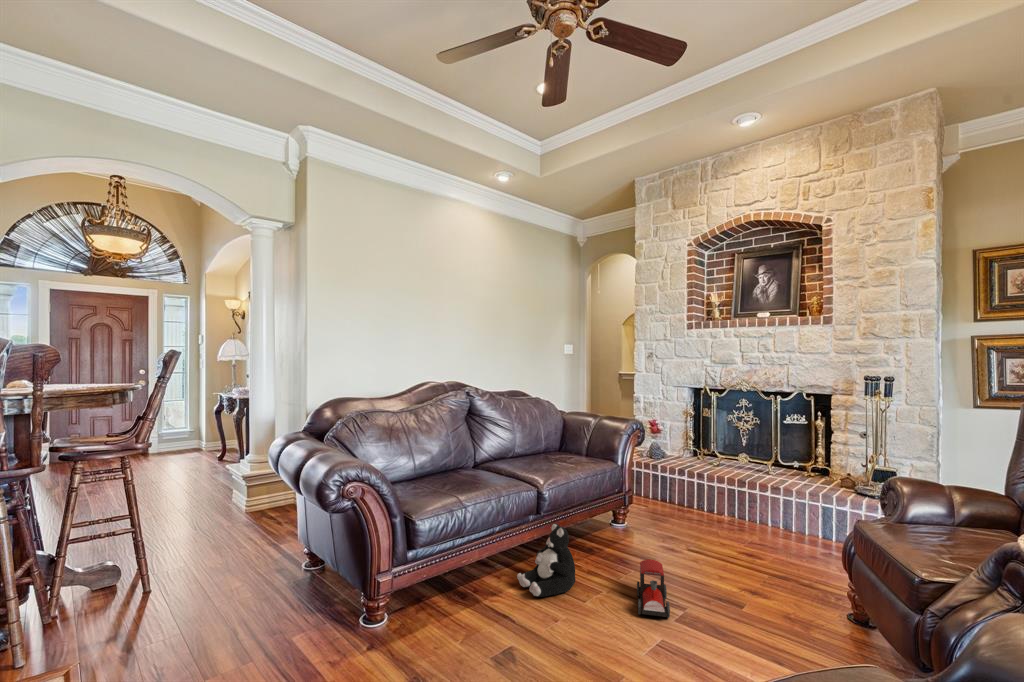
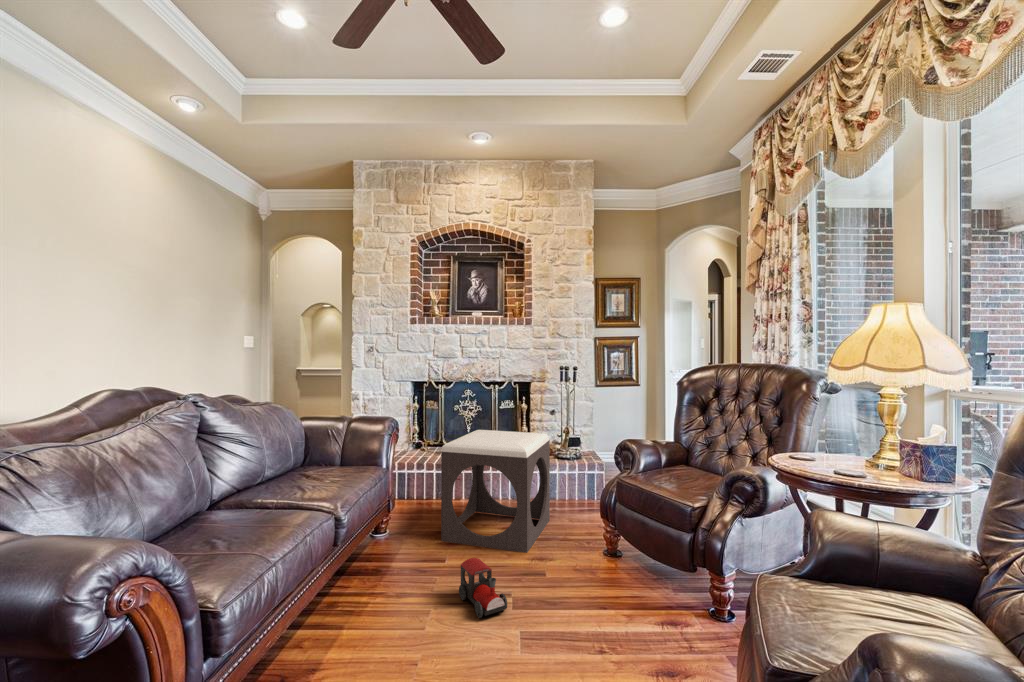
footstool: none [666,441,810,583] -> present [441,430,550,553]
plush toy: present [517,523,575,597] -> none [334,551,402,646]

